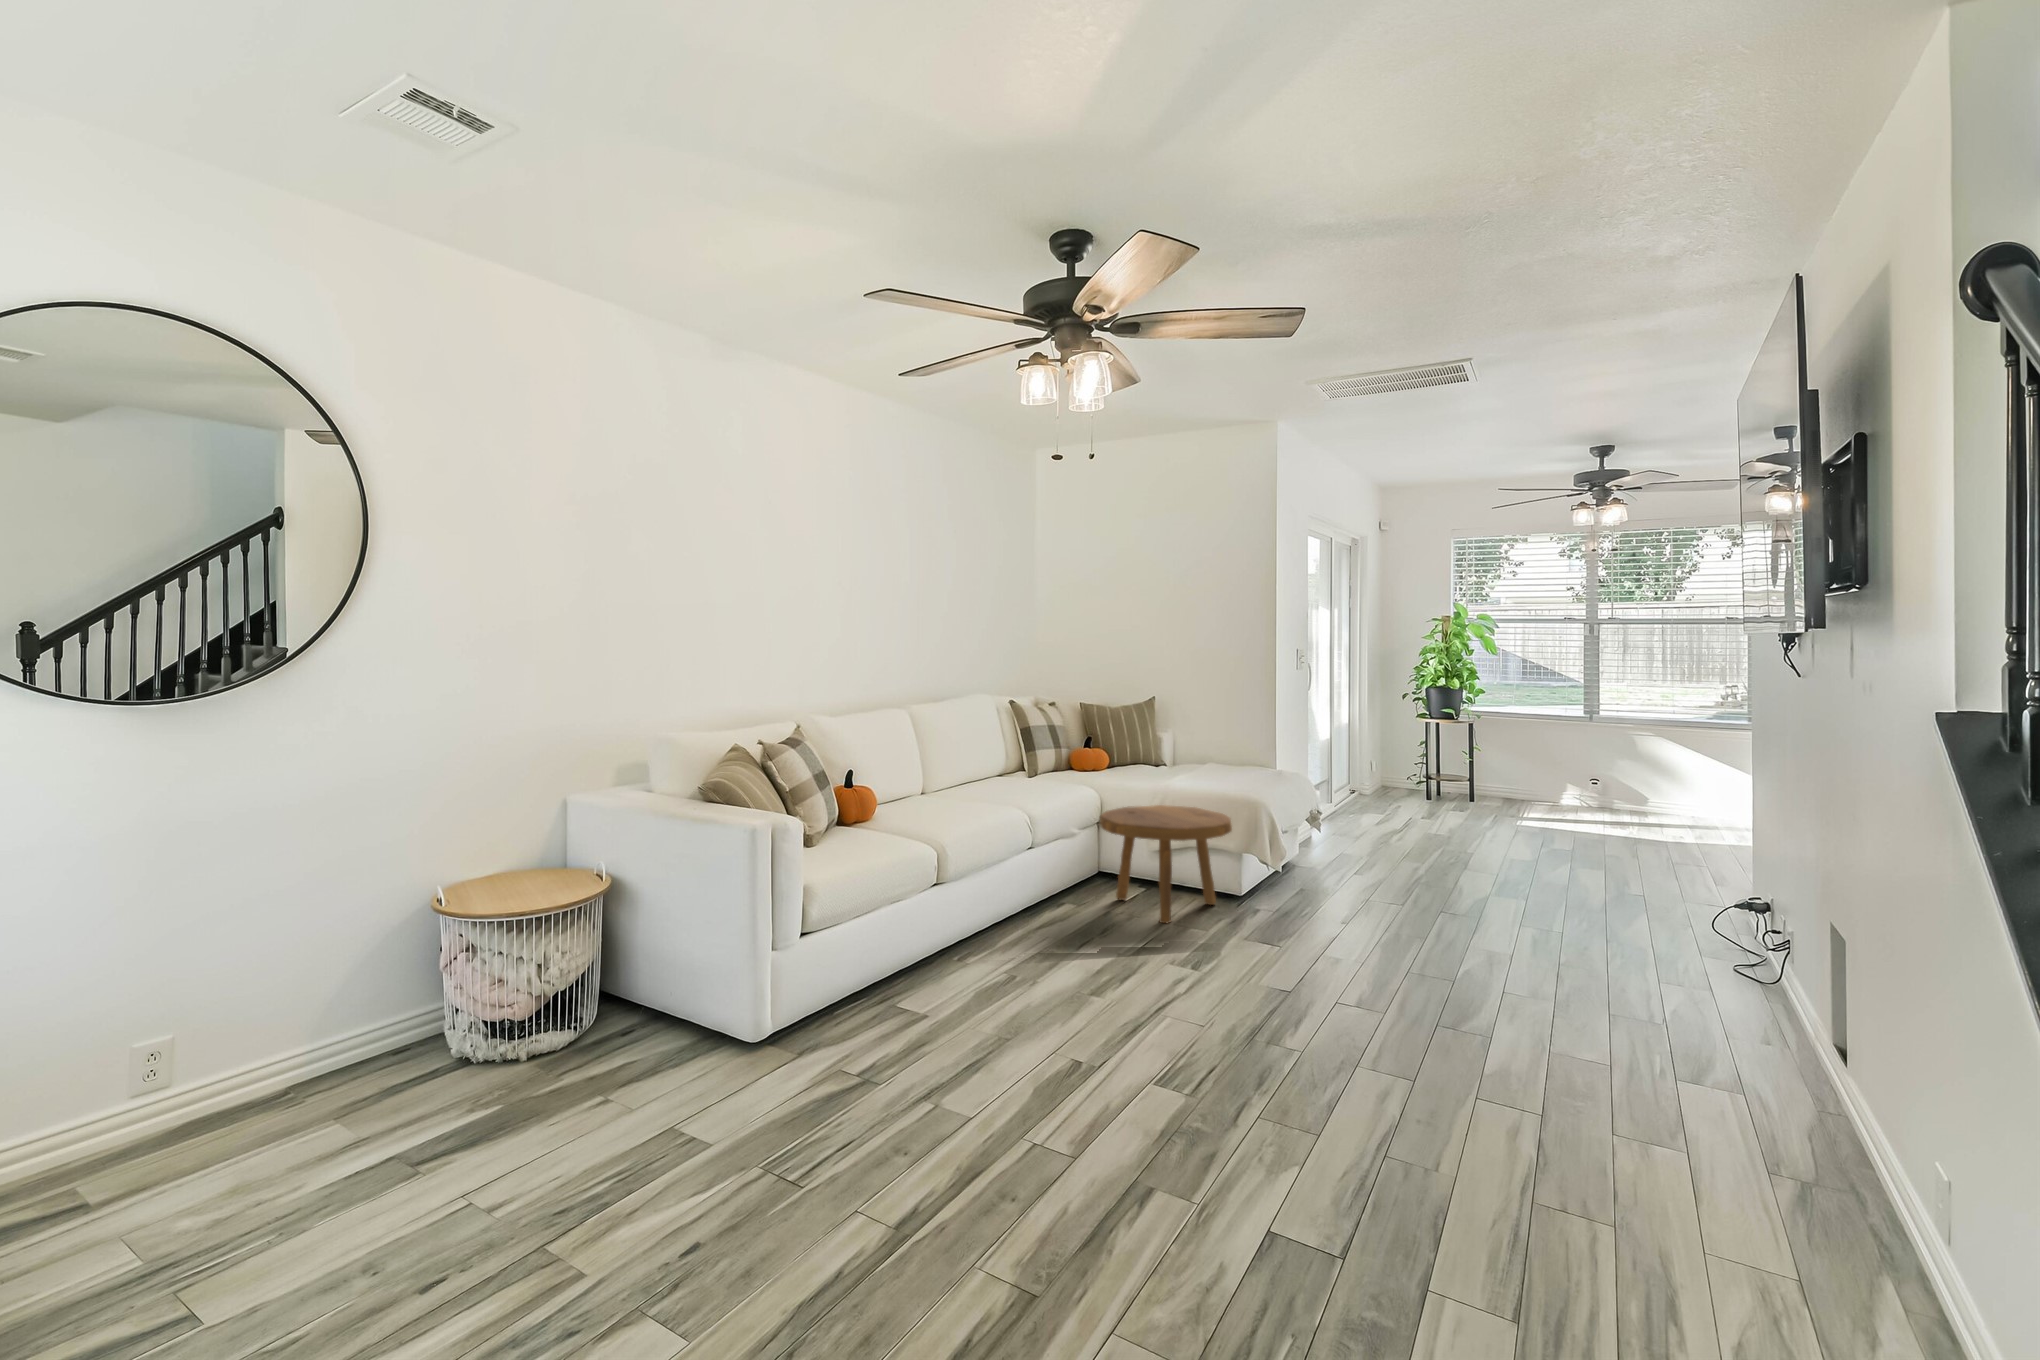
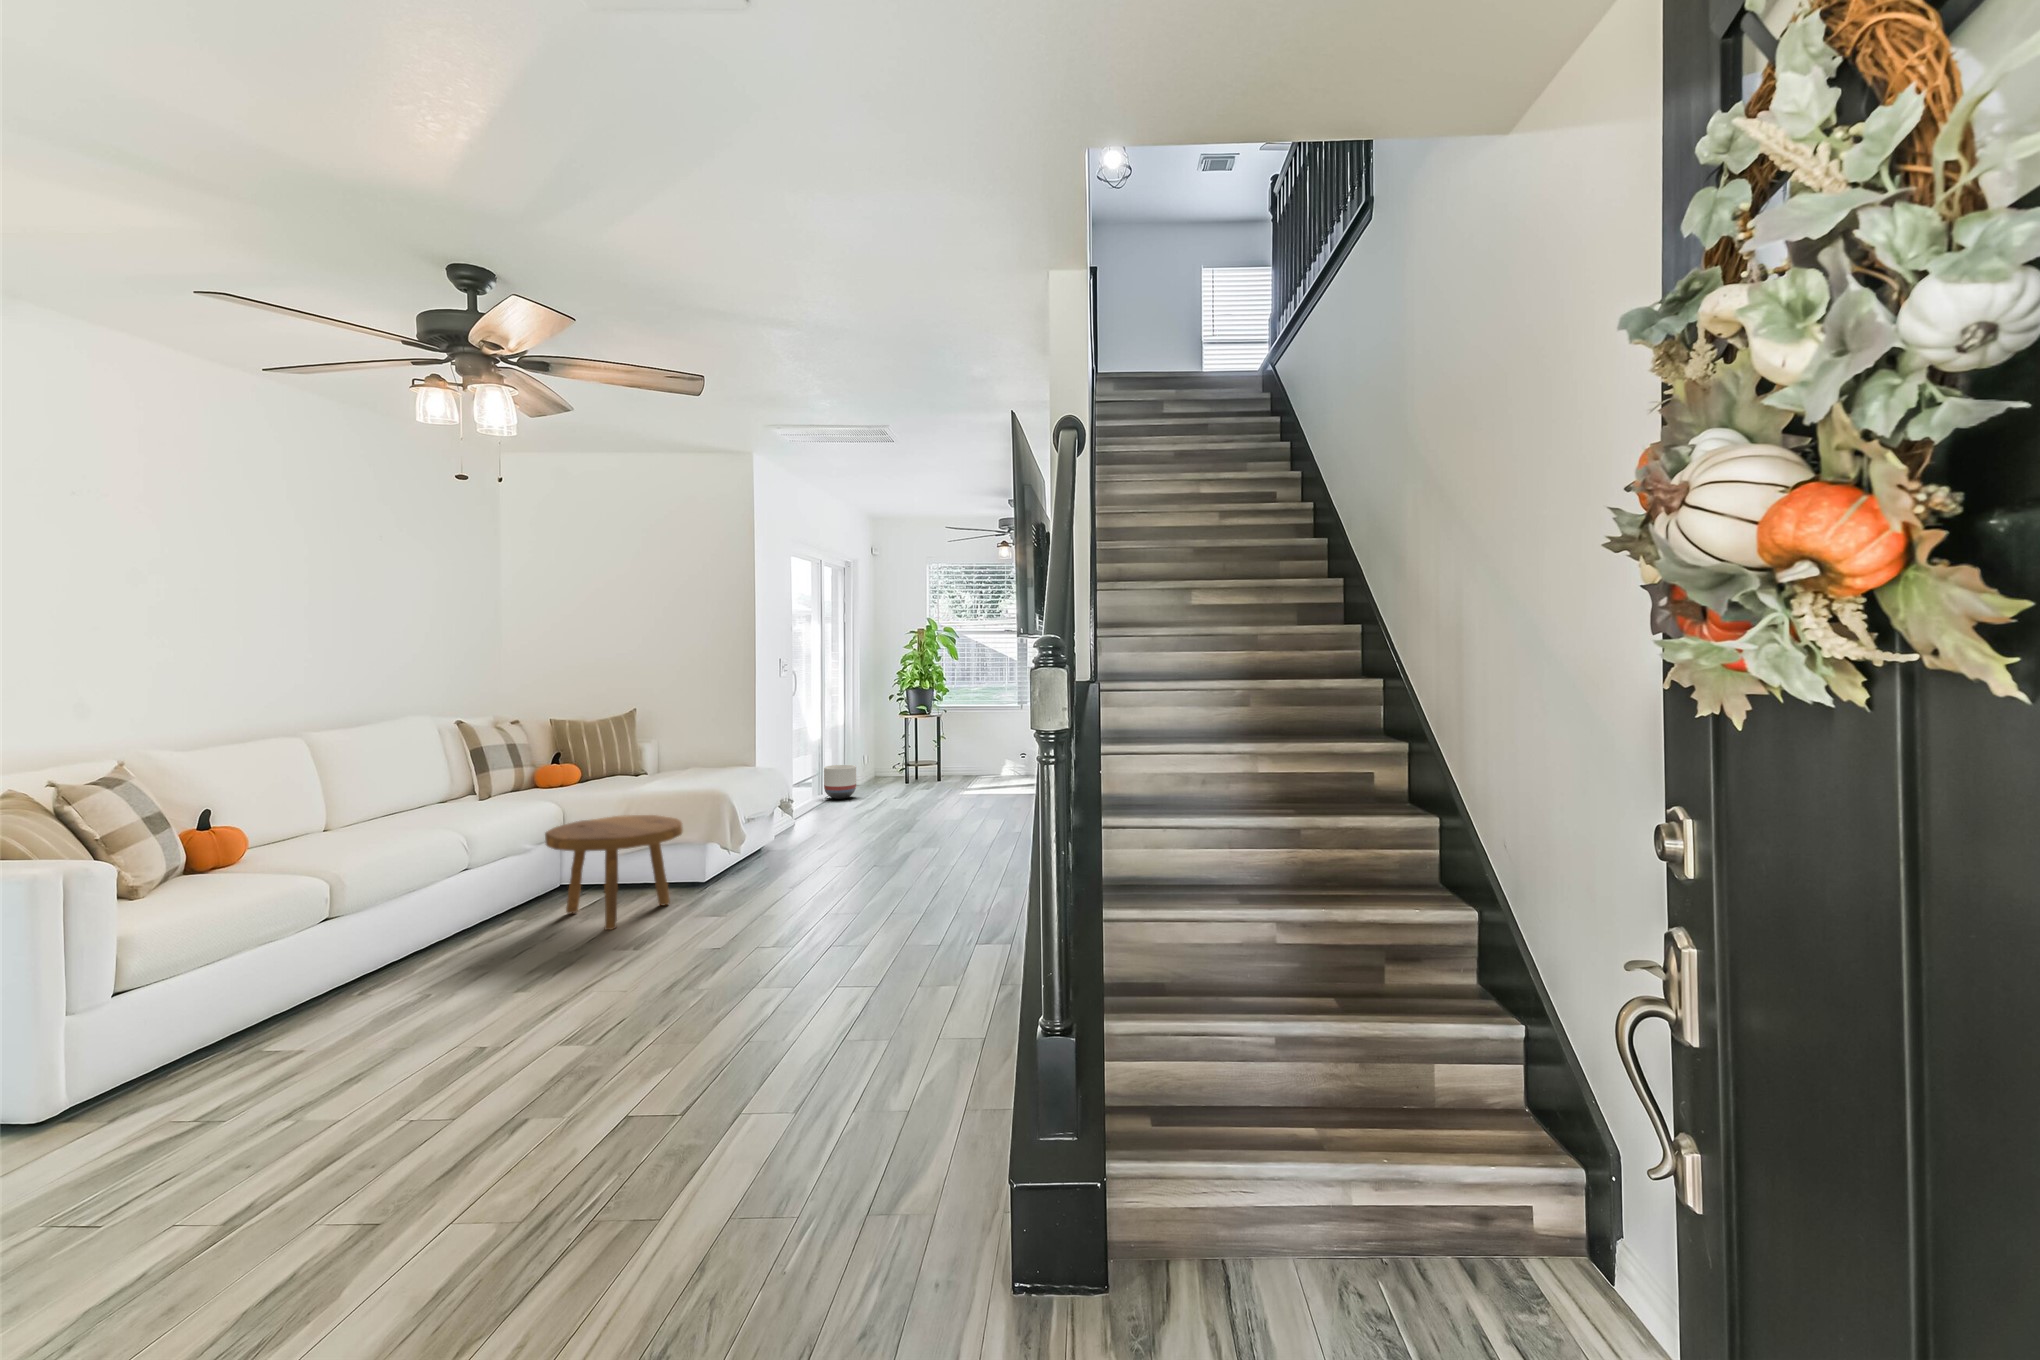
planter: none [1336,770,1373,808] -> present [824,765,856,799]

